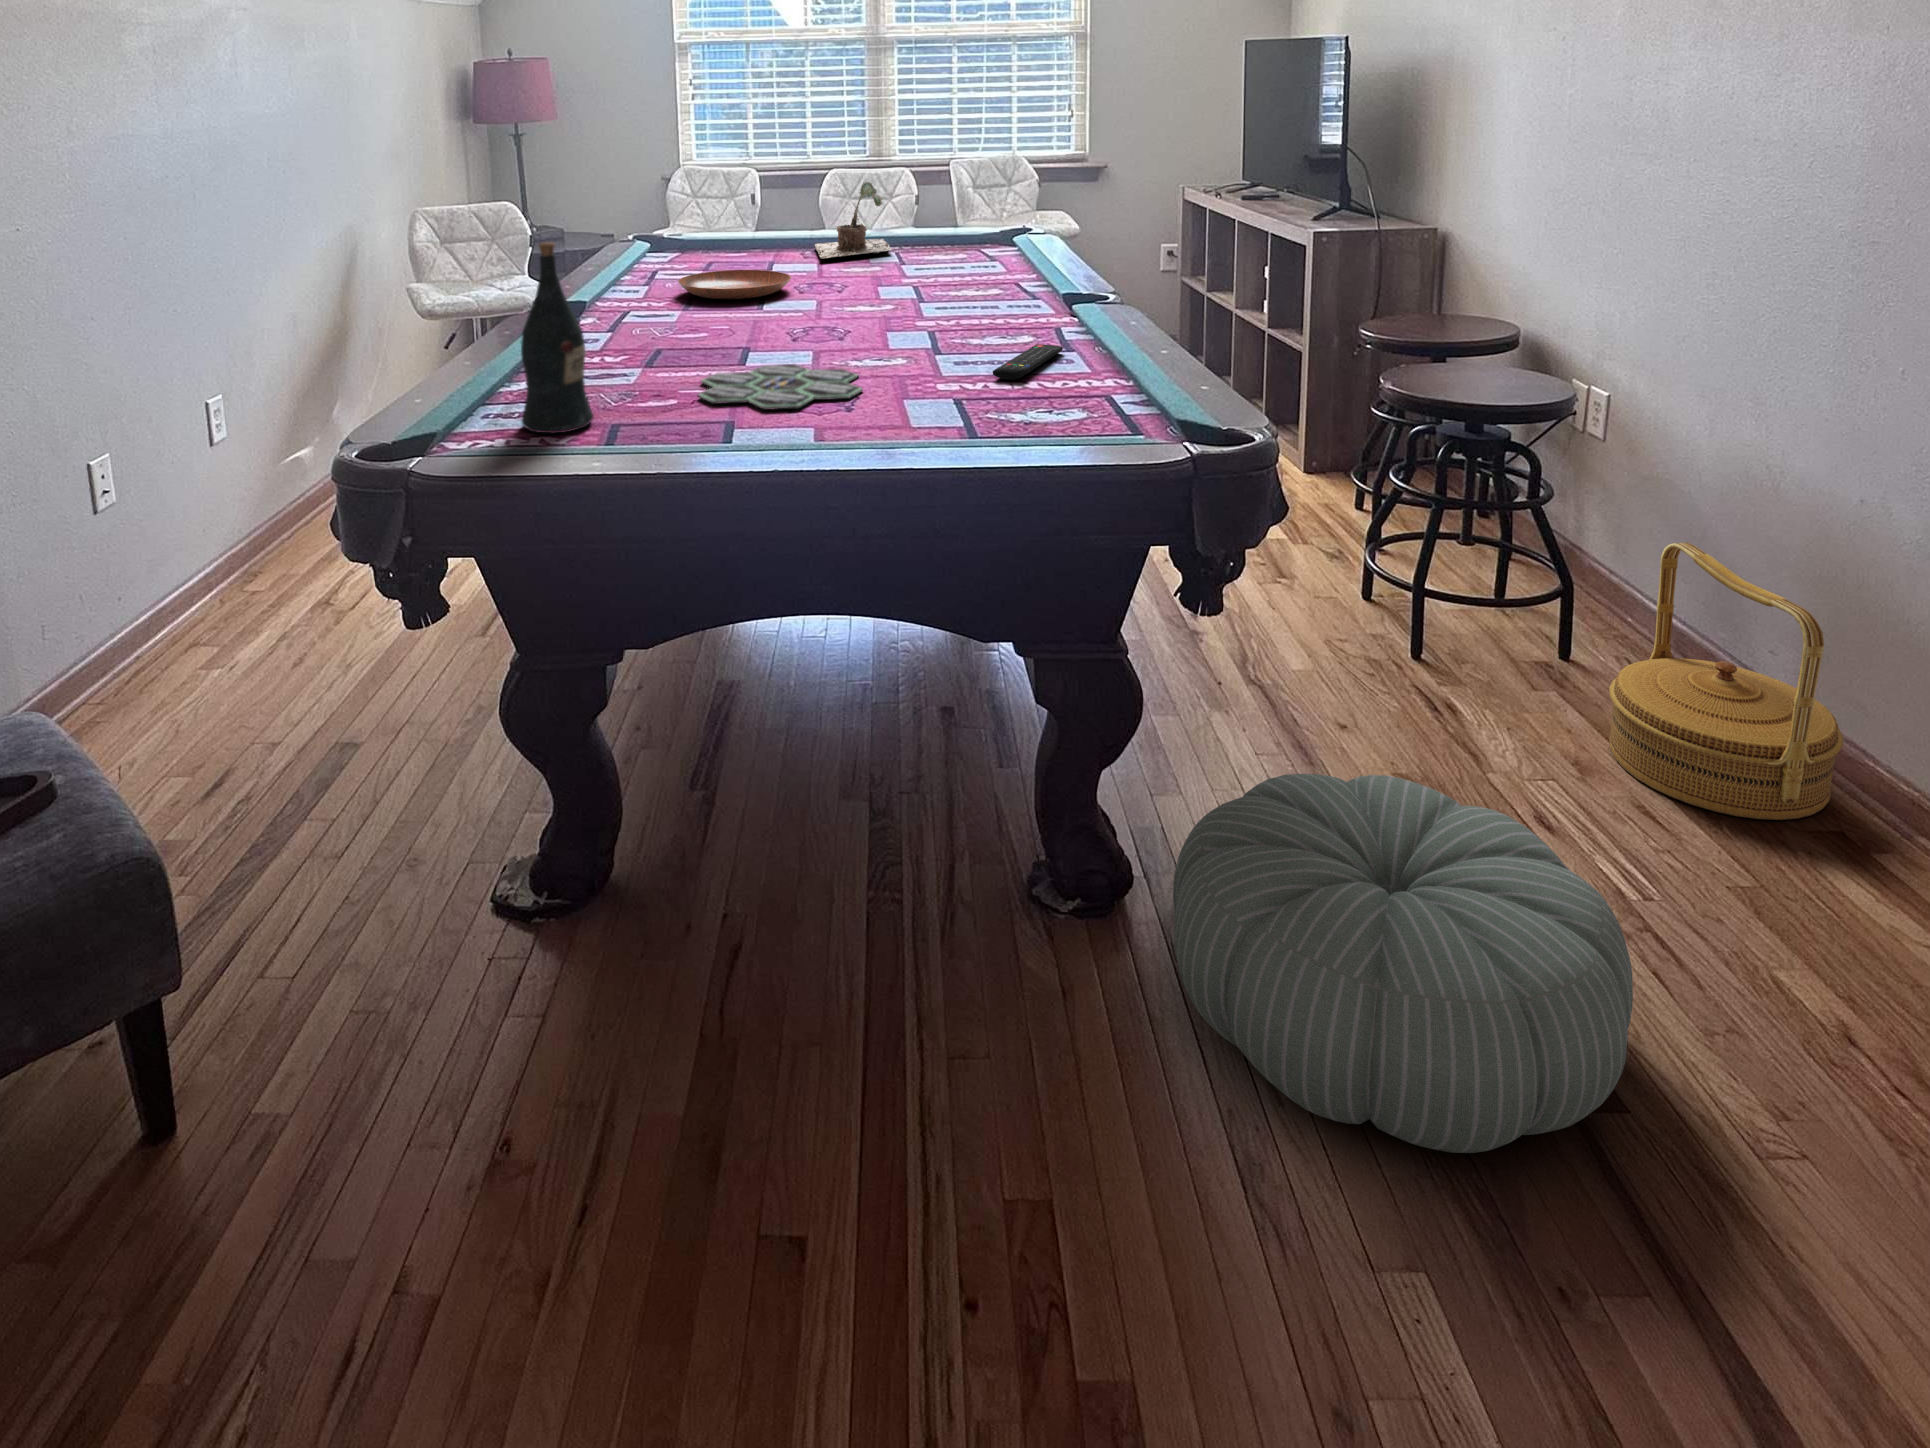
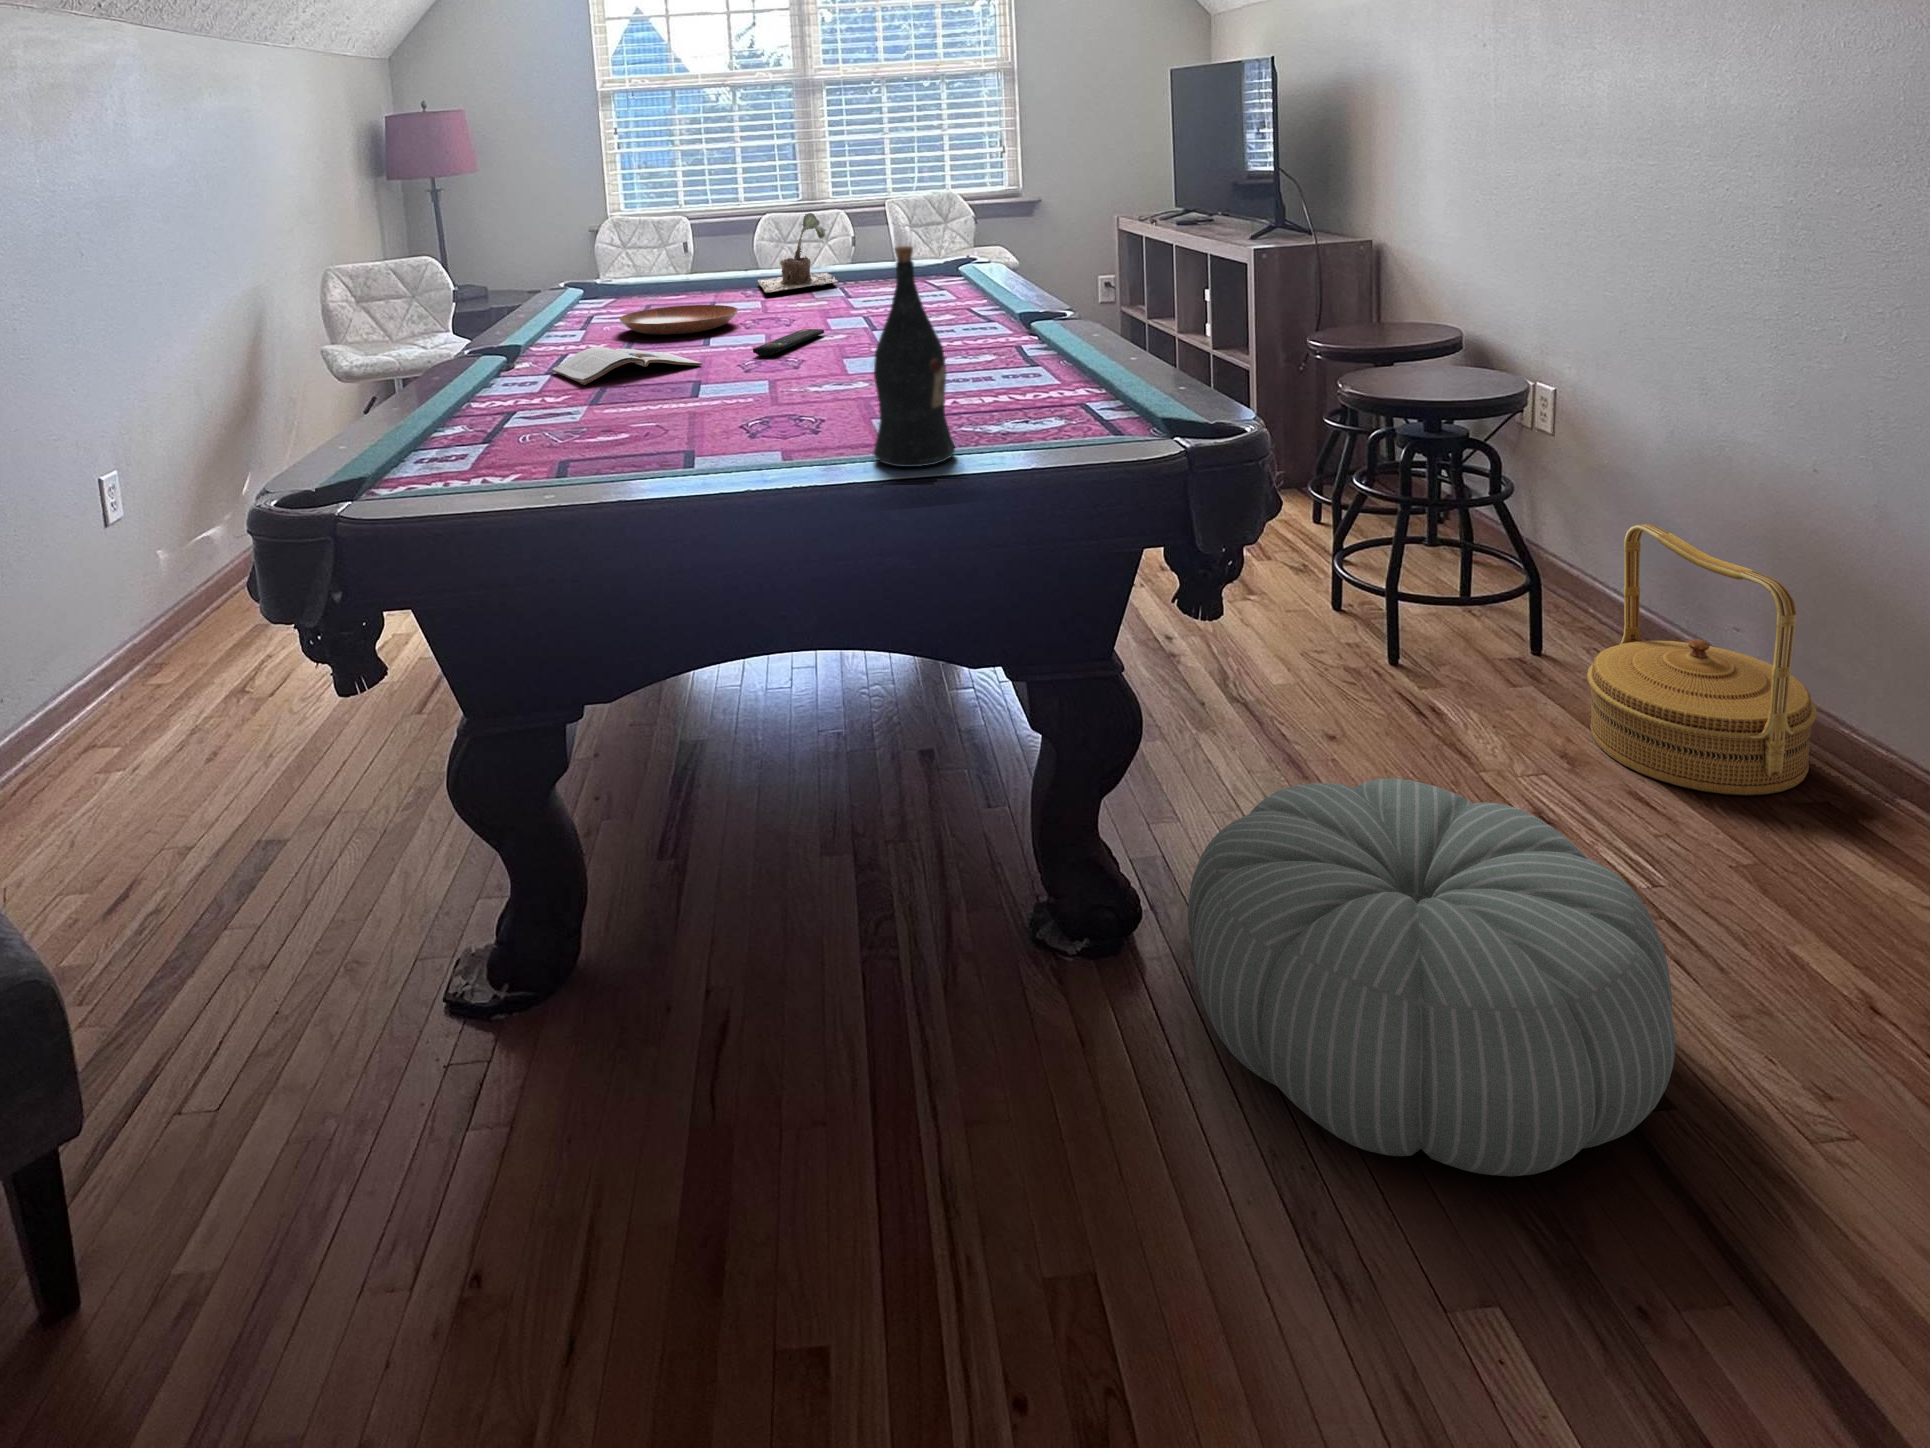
wine bottle: present [521,242,594,433] -> present [874,246,955,467]
magazine: none [612,311,752,349] -> present [552,347,702,385]
remote control: present [993,344,1063,380] -> present [753,329,824,356]
board game: present [698,364,863,410] -> none [651,390,828,435]

